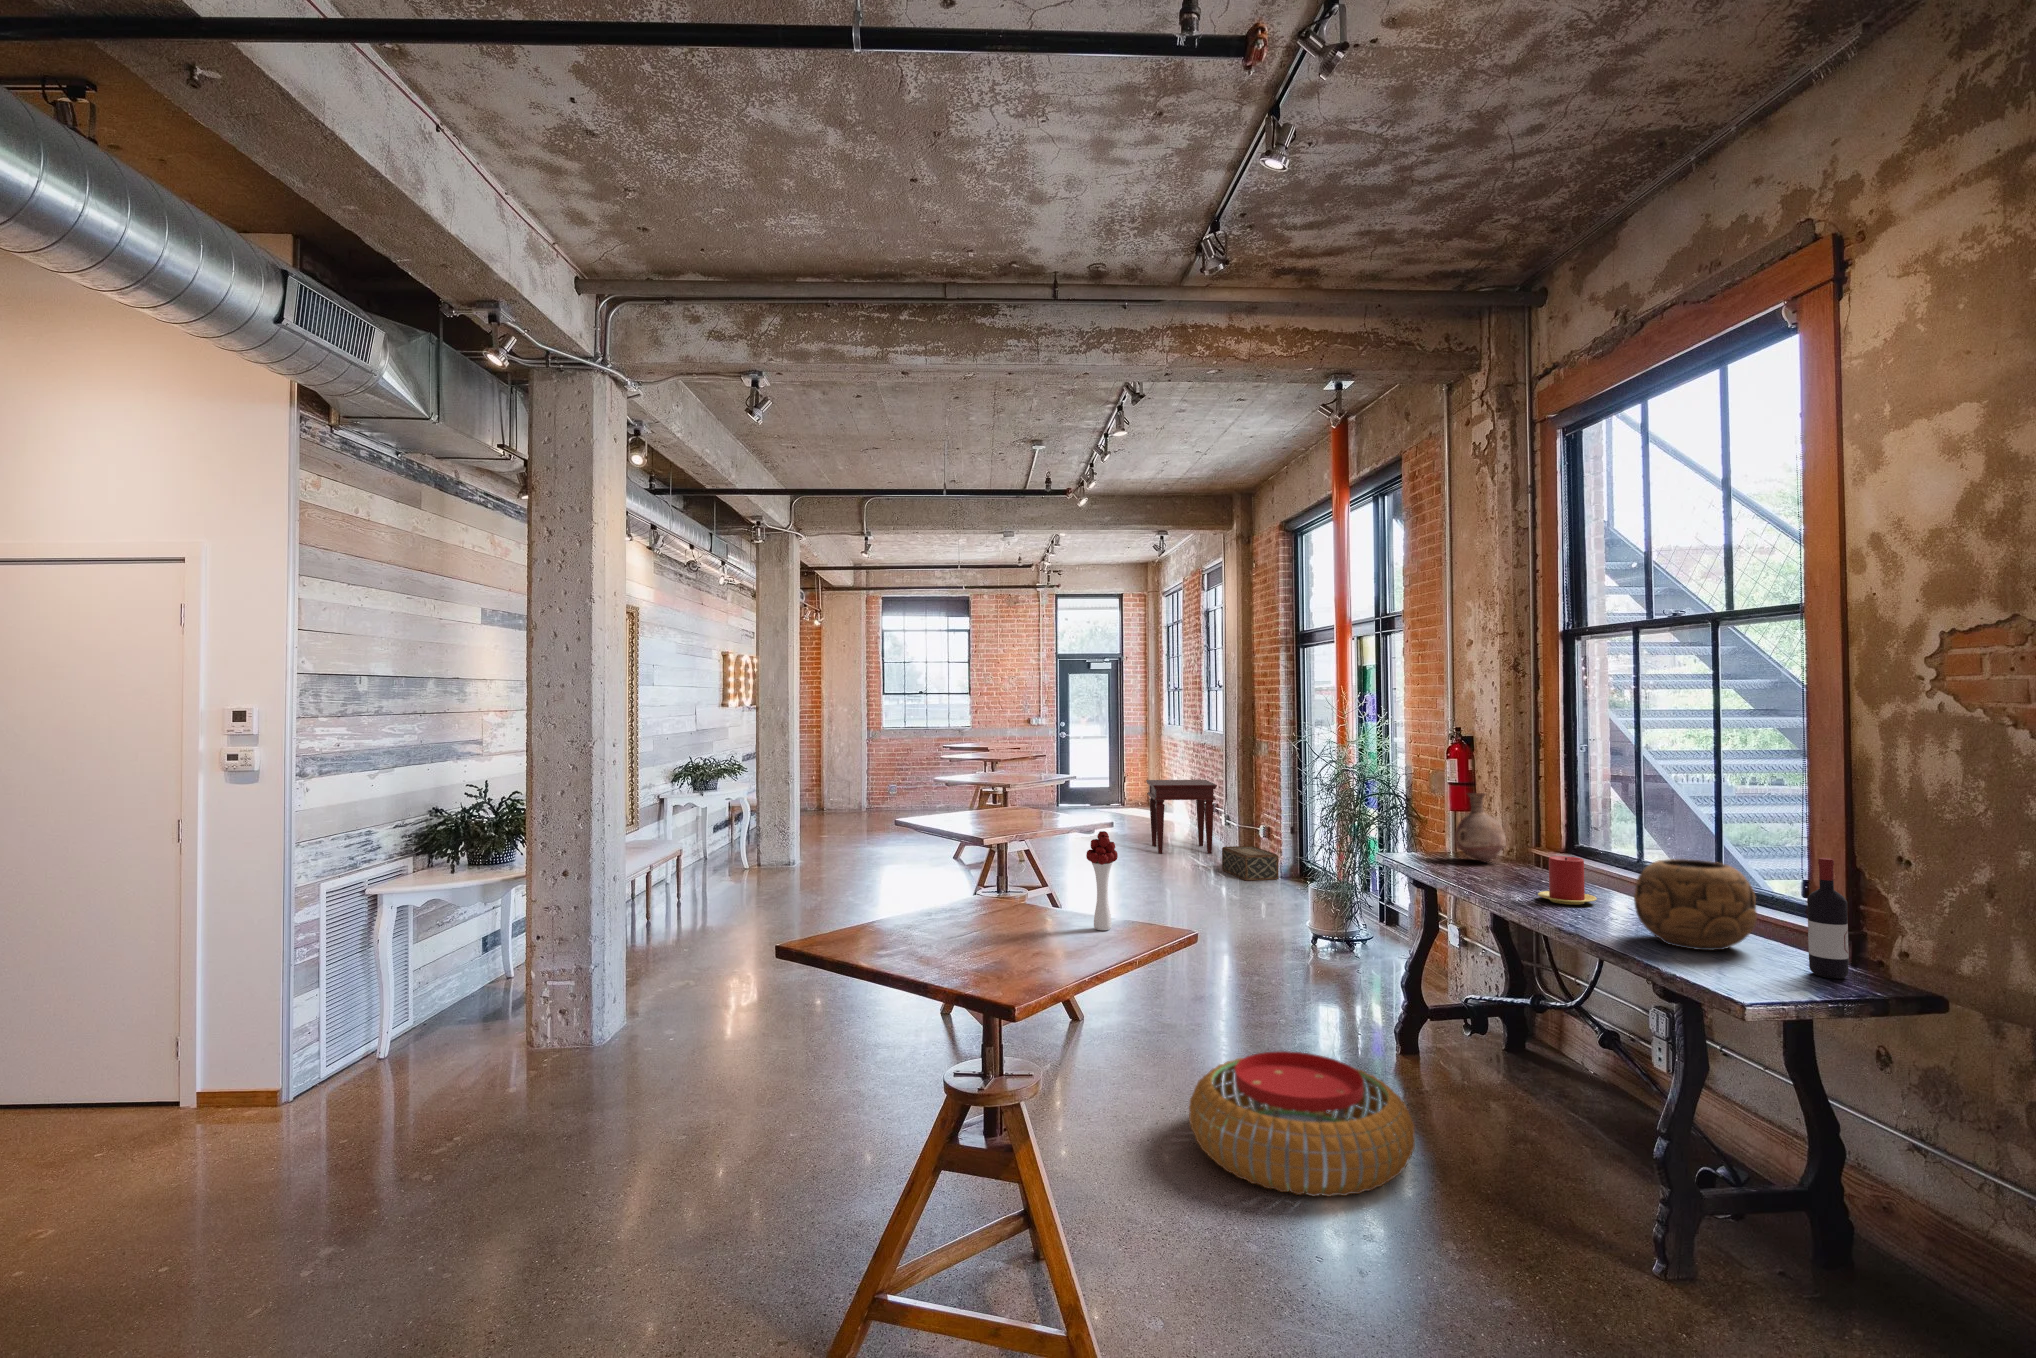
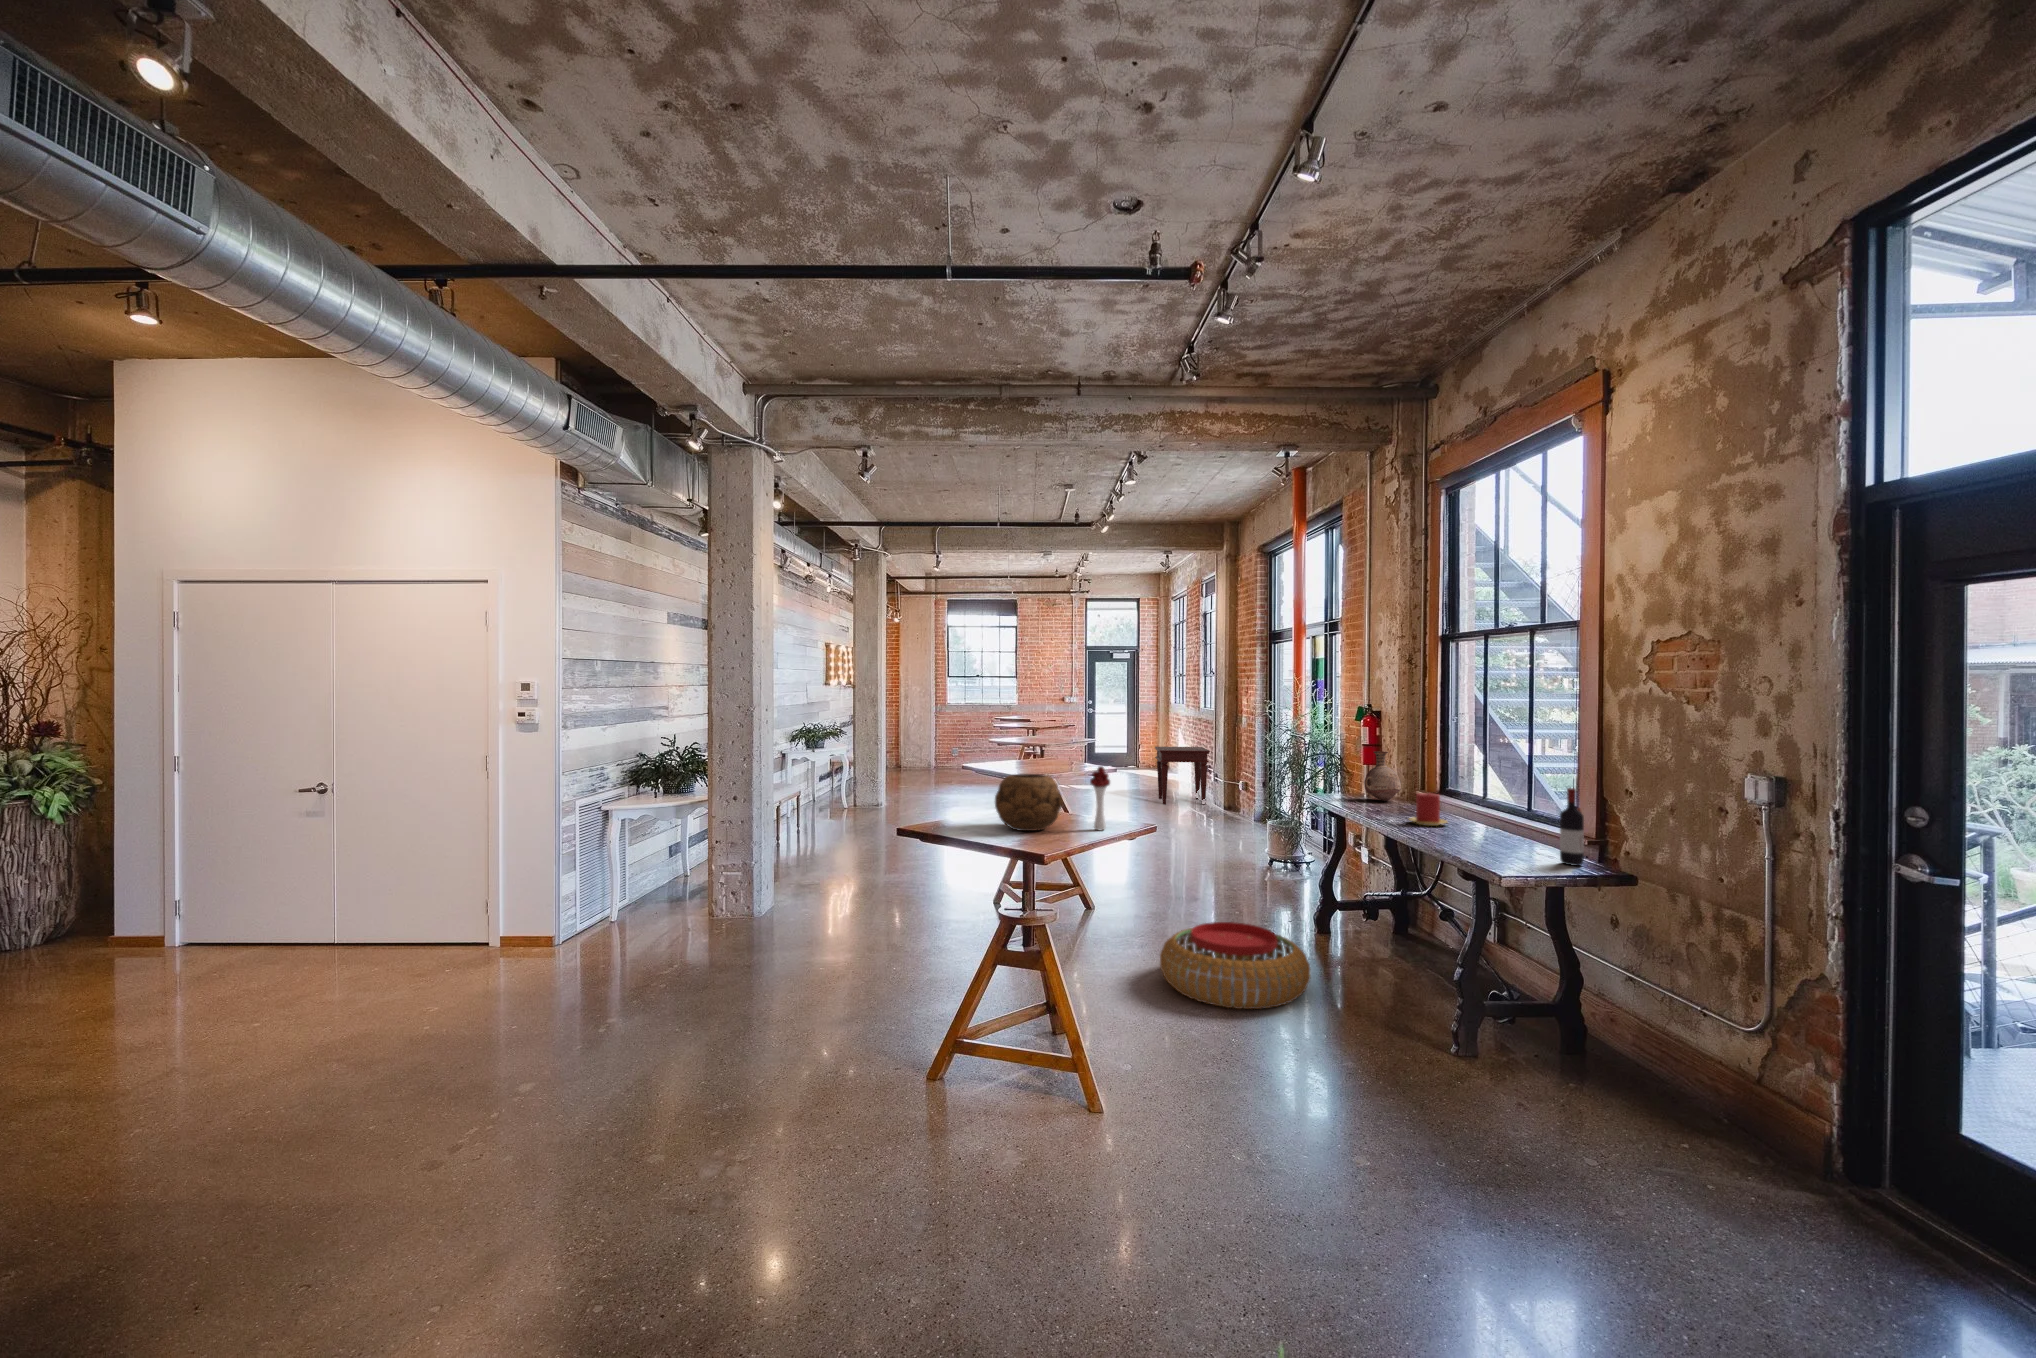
woven basket: present [1222,846,1279,881] -> none [1212,798,1255,824]
decorative bowl: present [1634,859,1757,950] -> present [995,774,1062,831]

